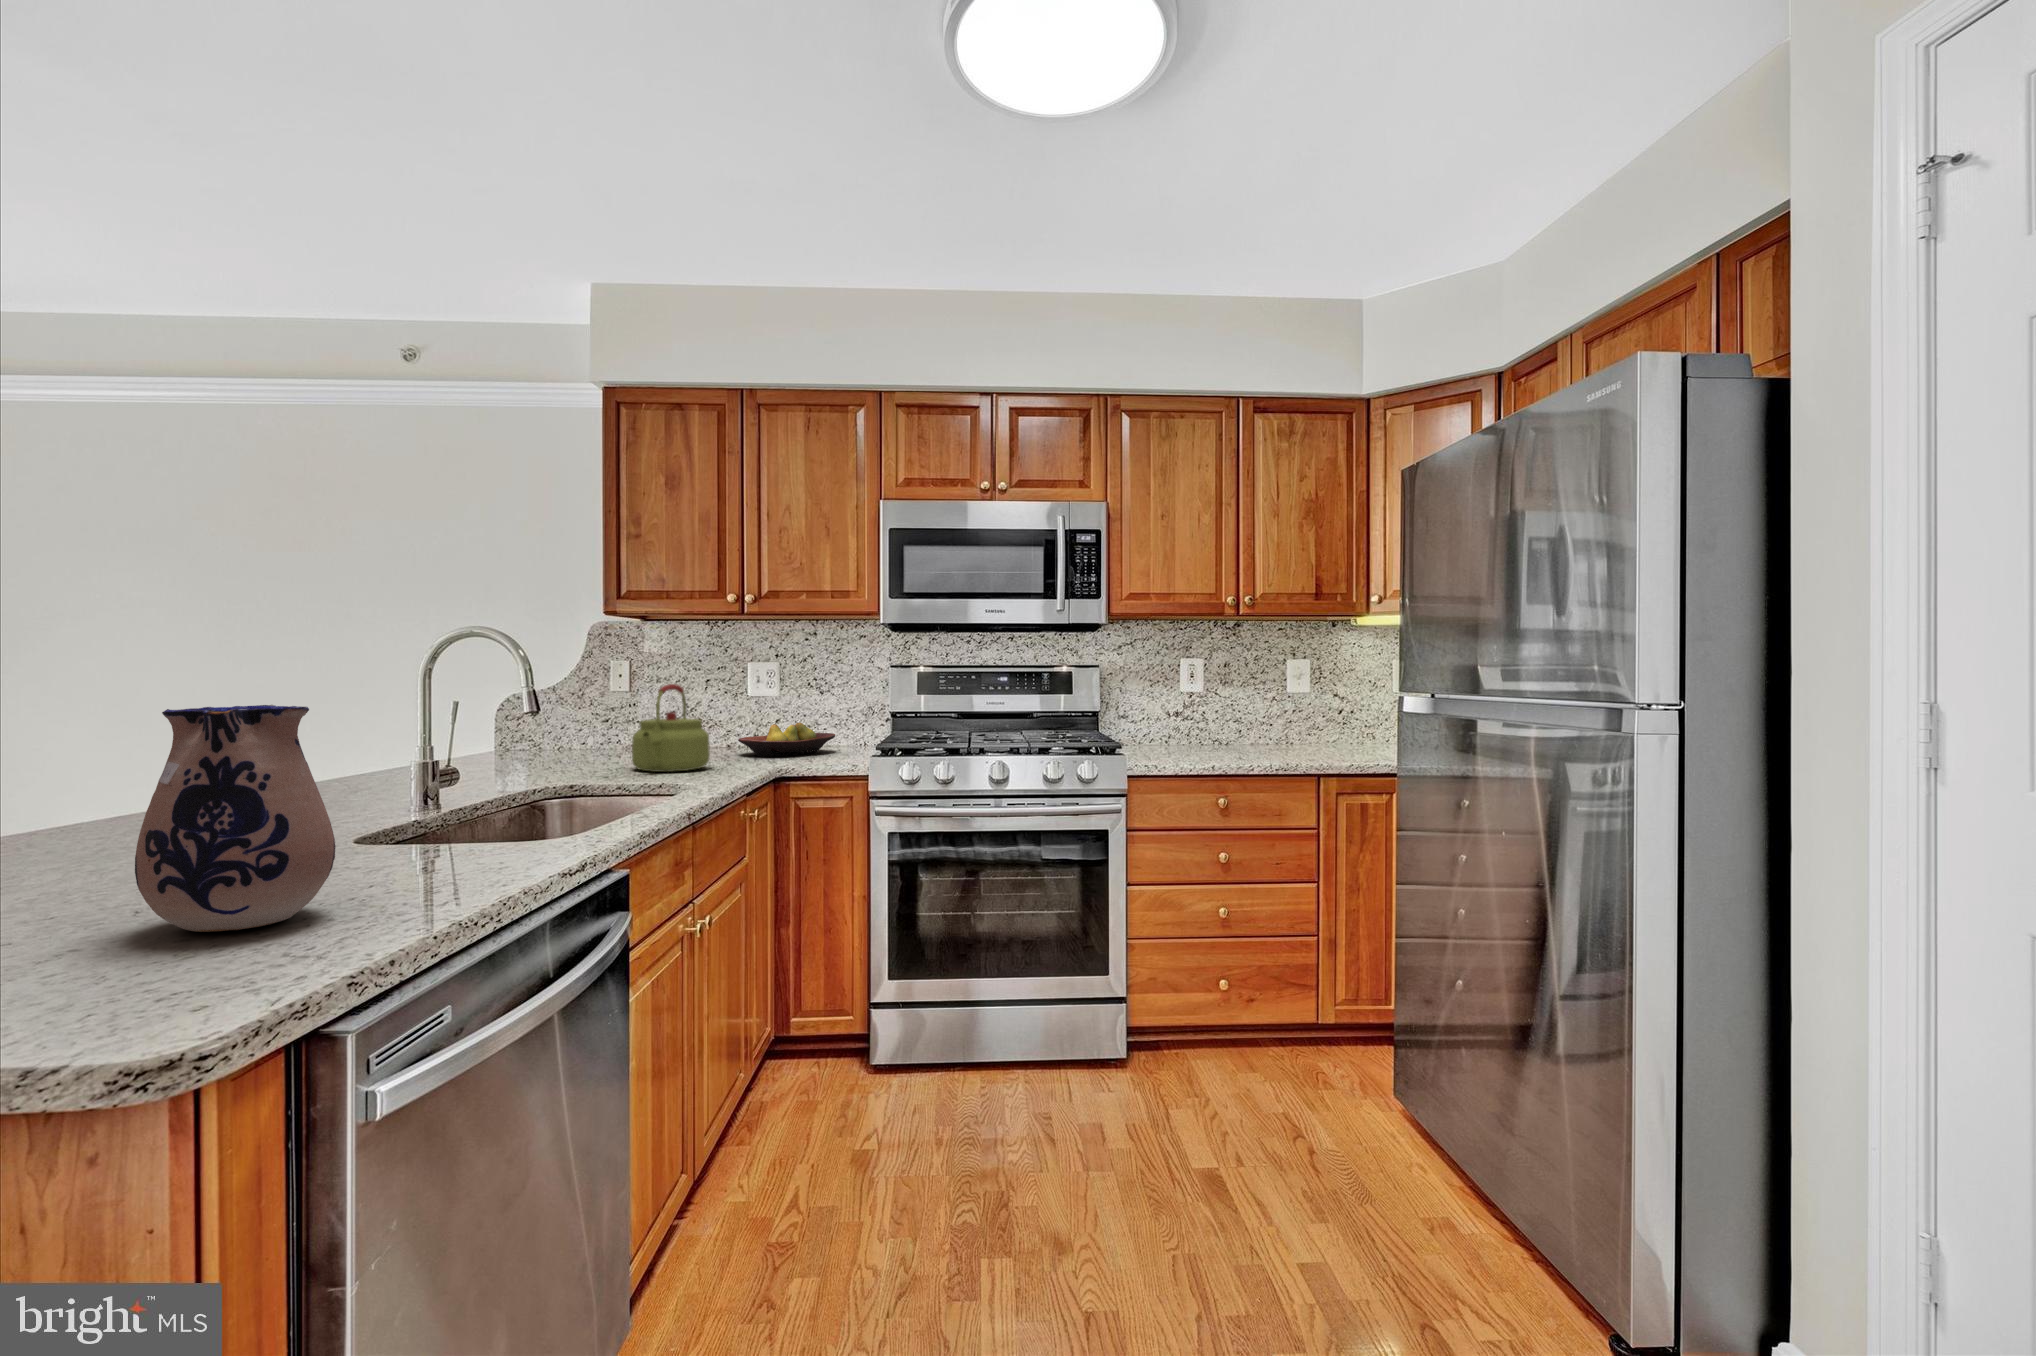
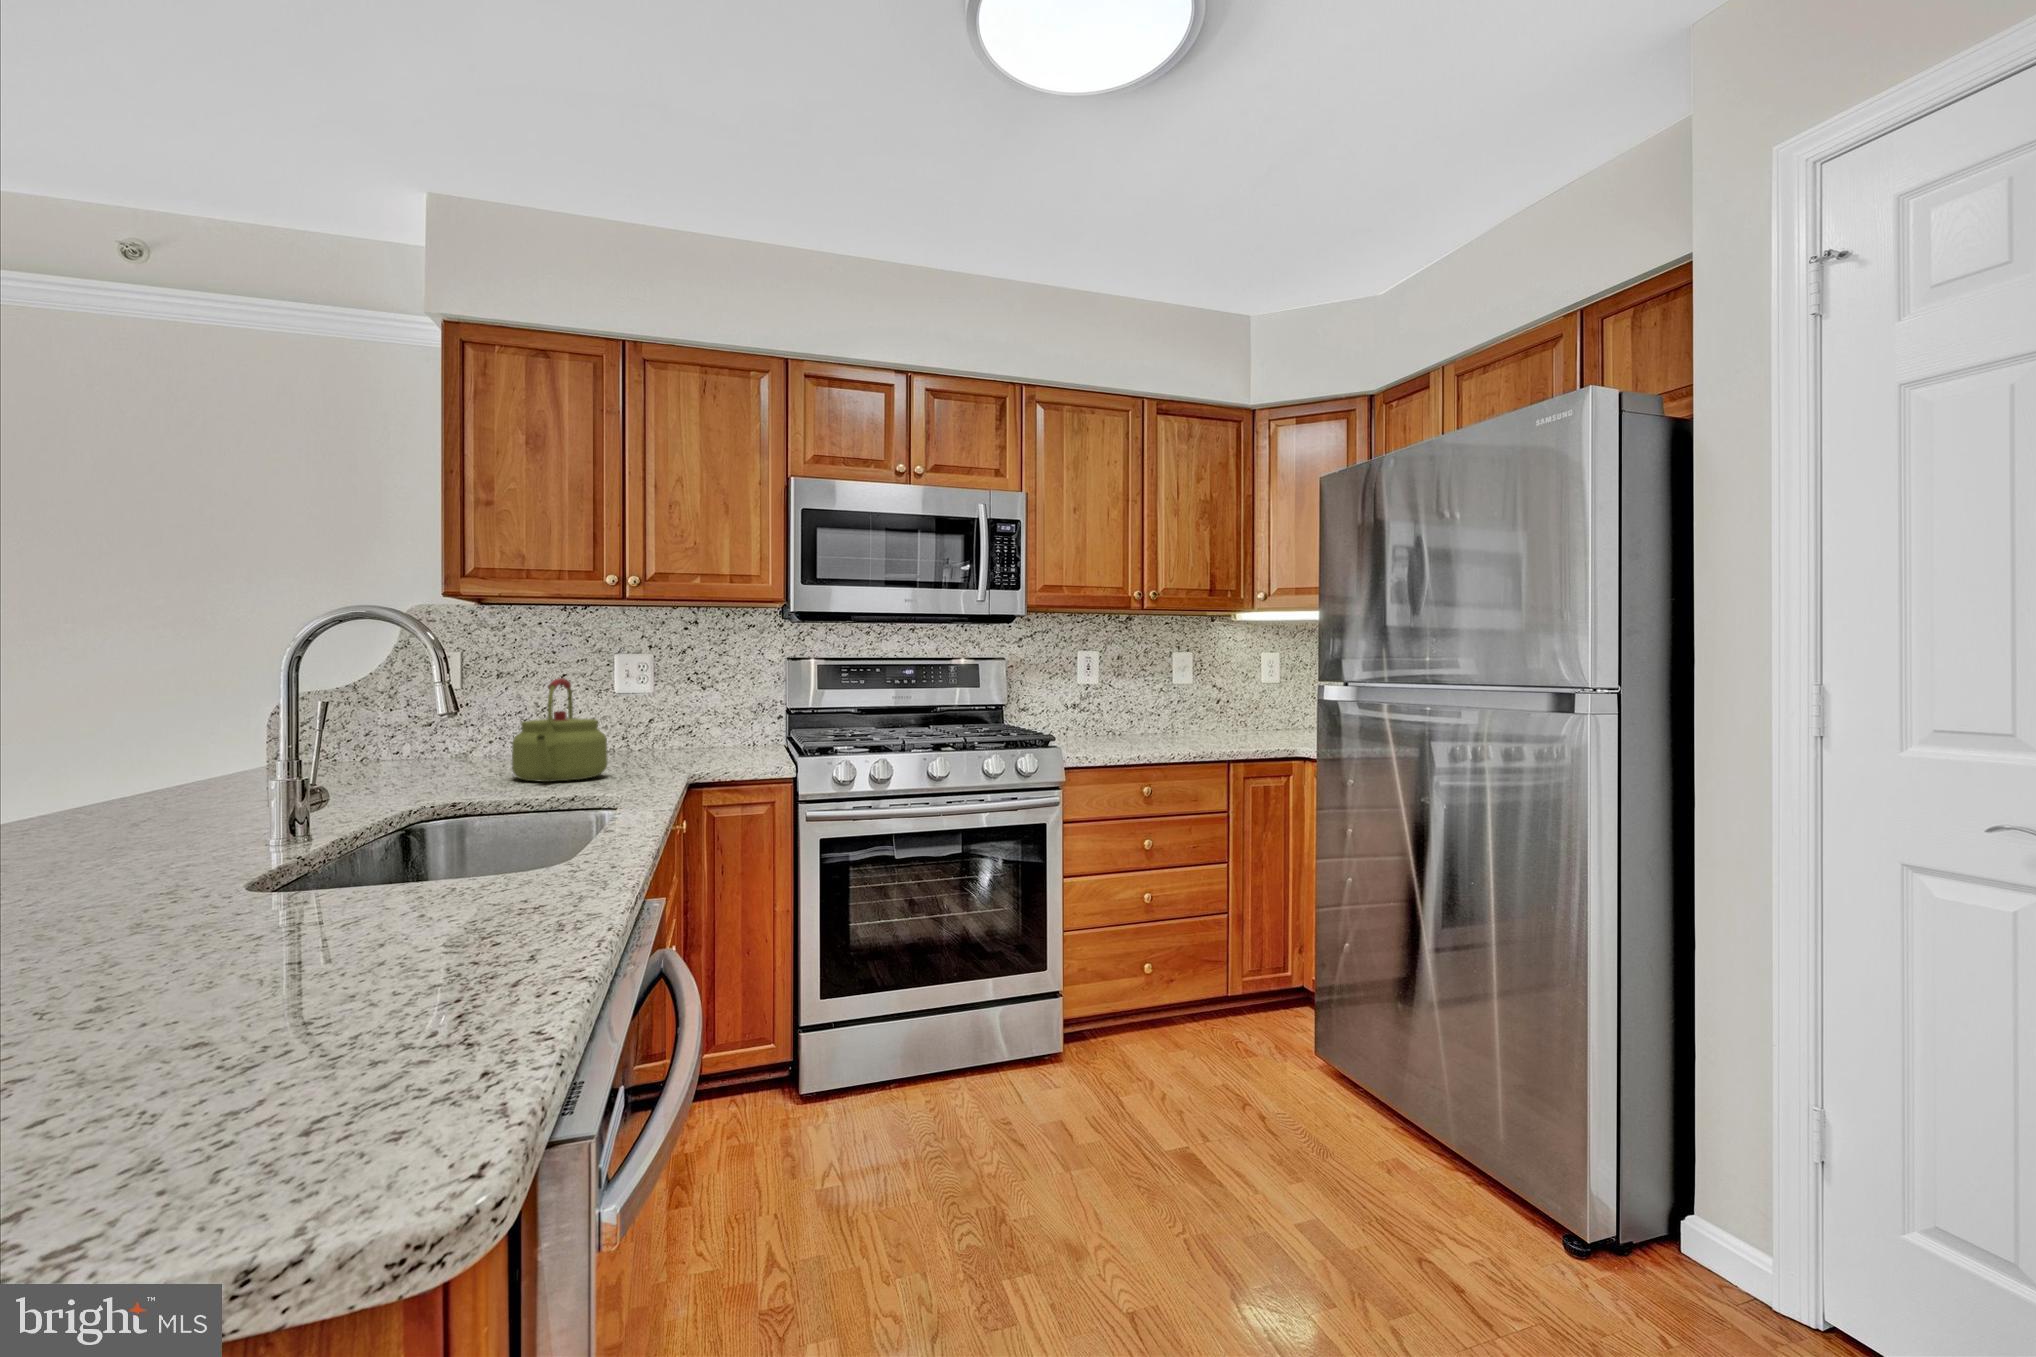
ceramic pitcher: present [135,705,335,932] -> none [127,699,407,1023]
fruit bowl: present [738,723,835,757] -> none [615,722,722,761]

